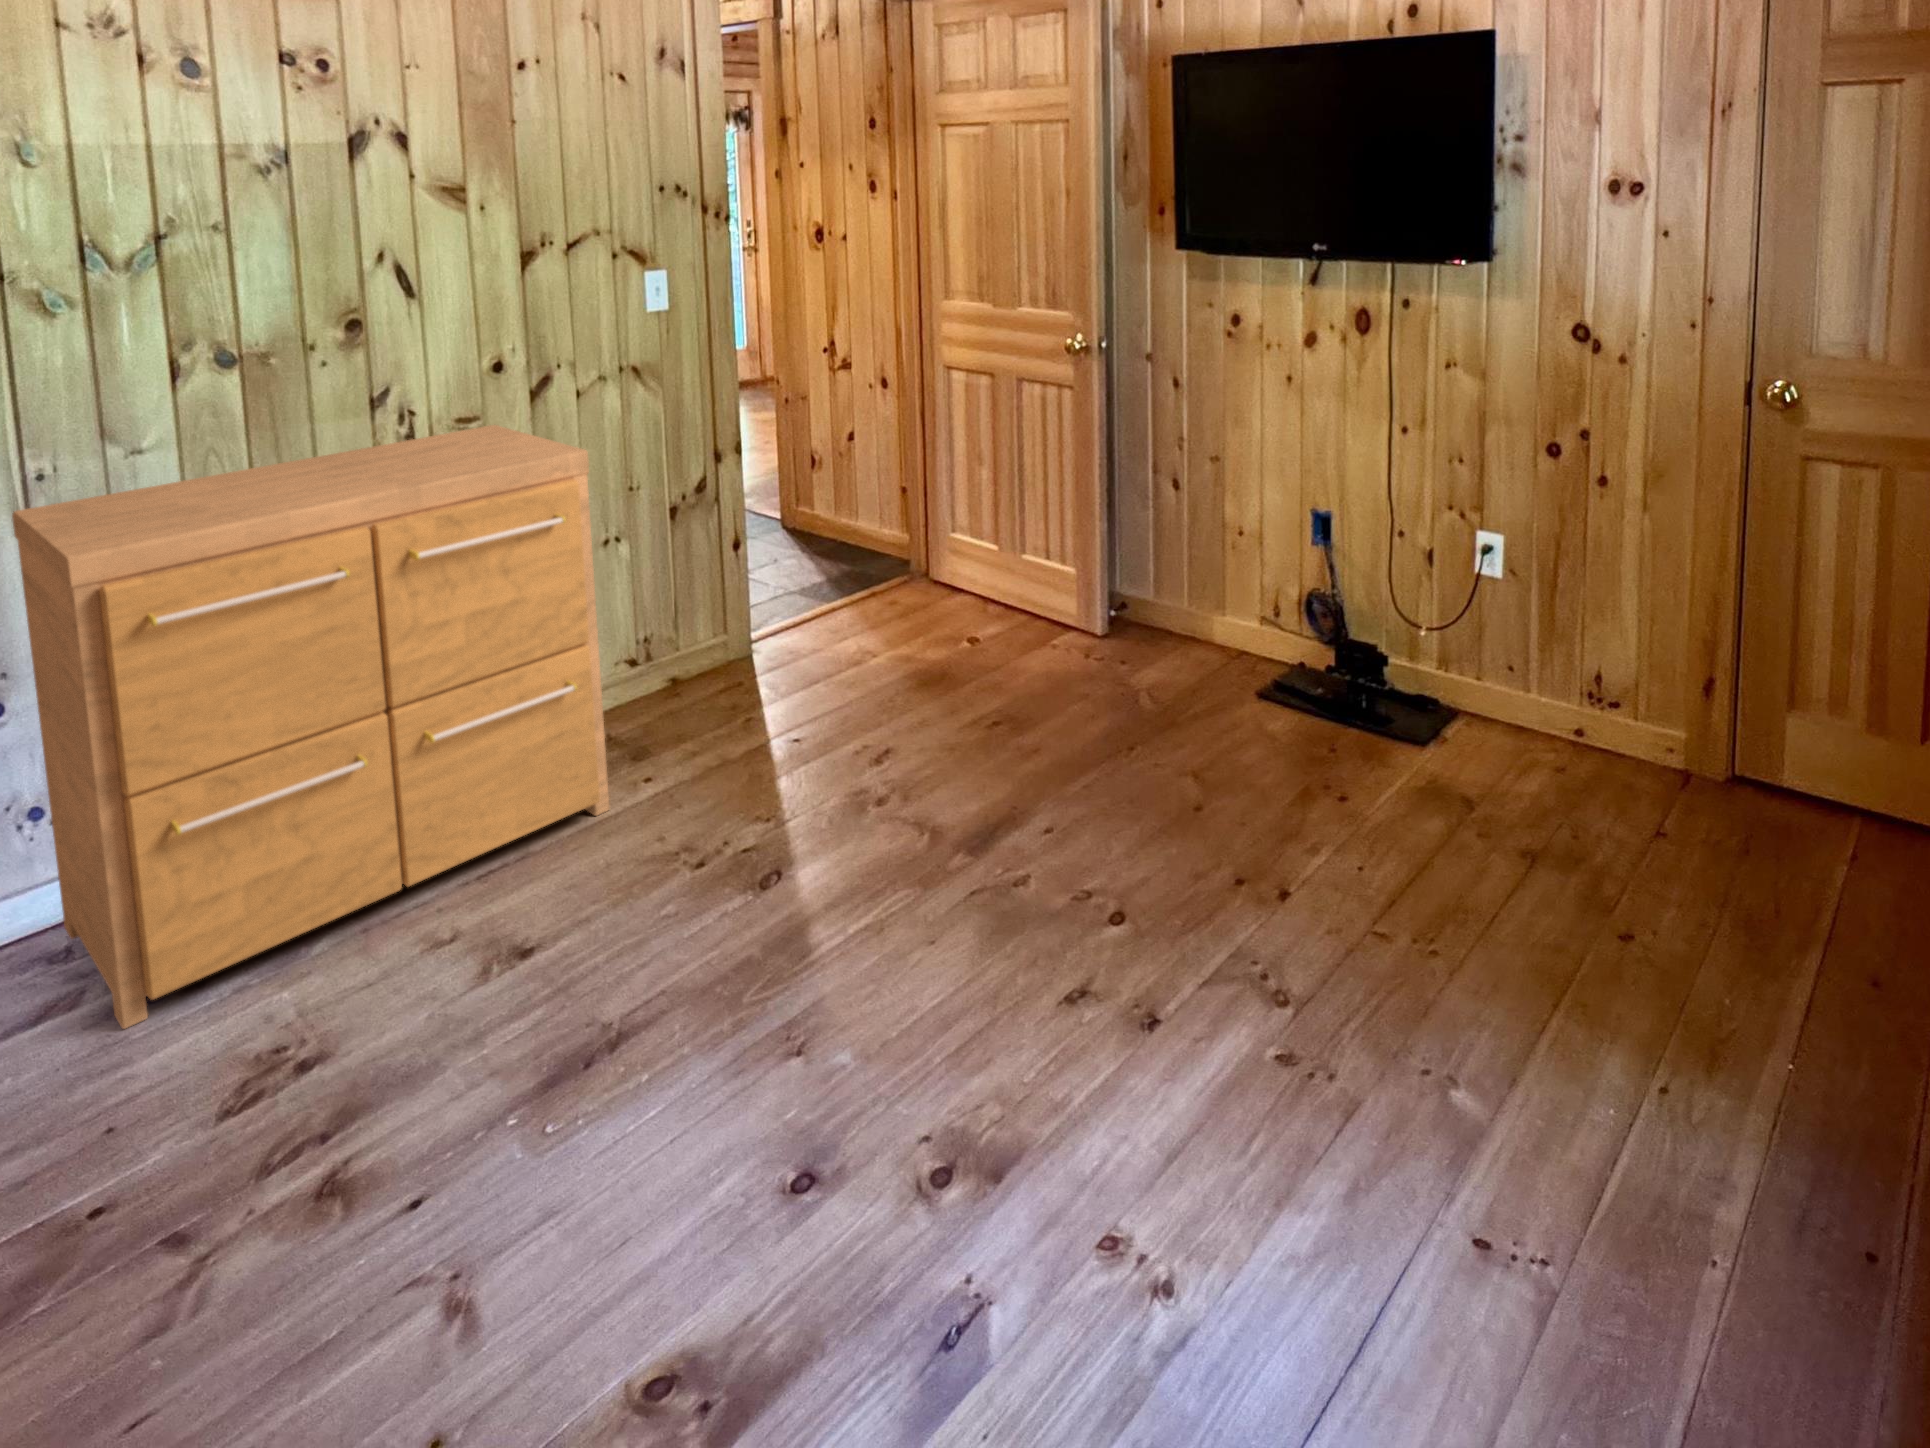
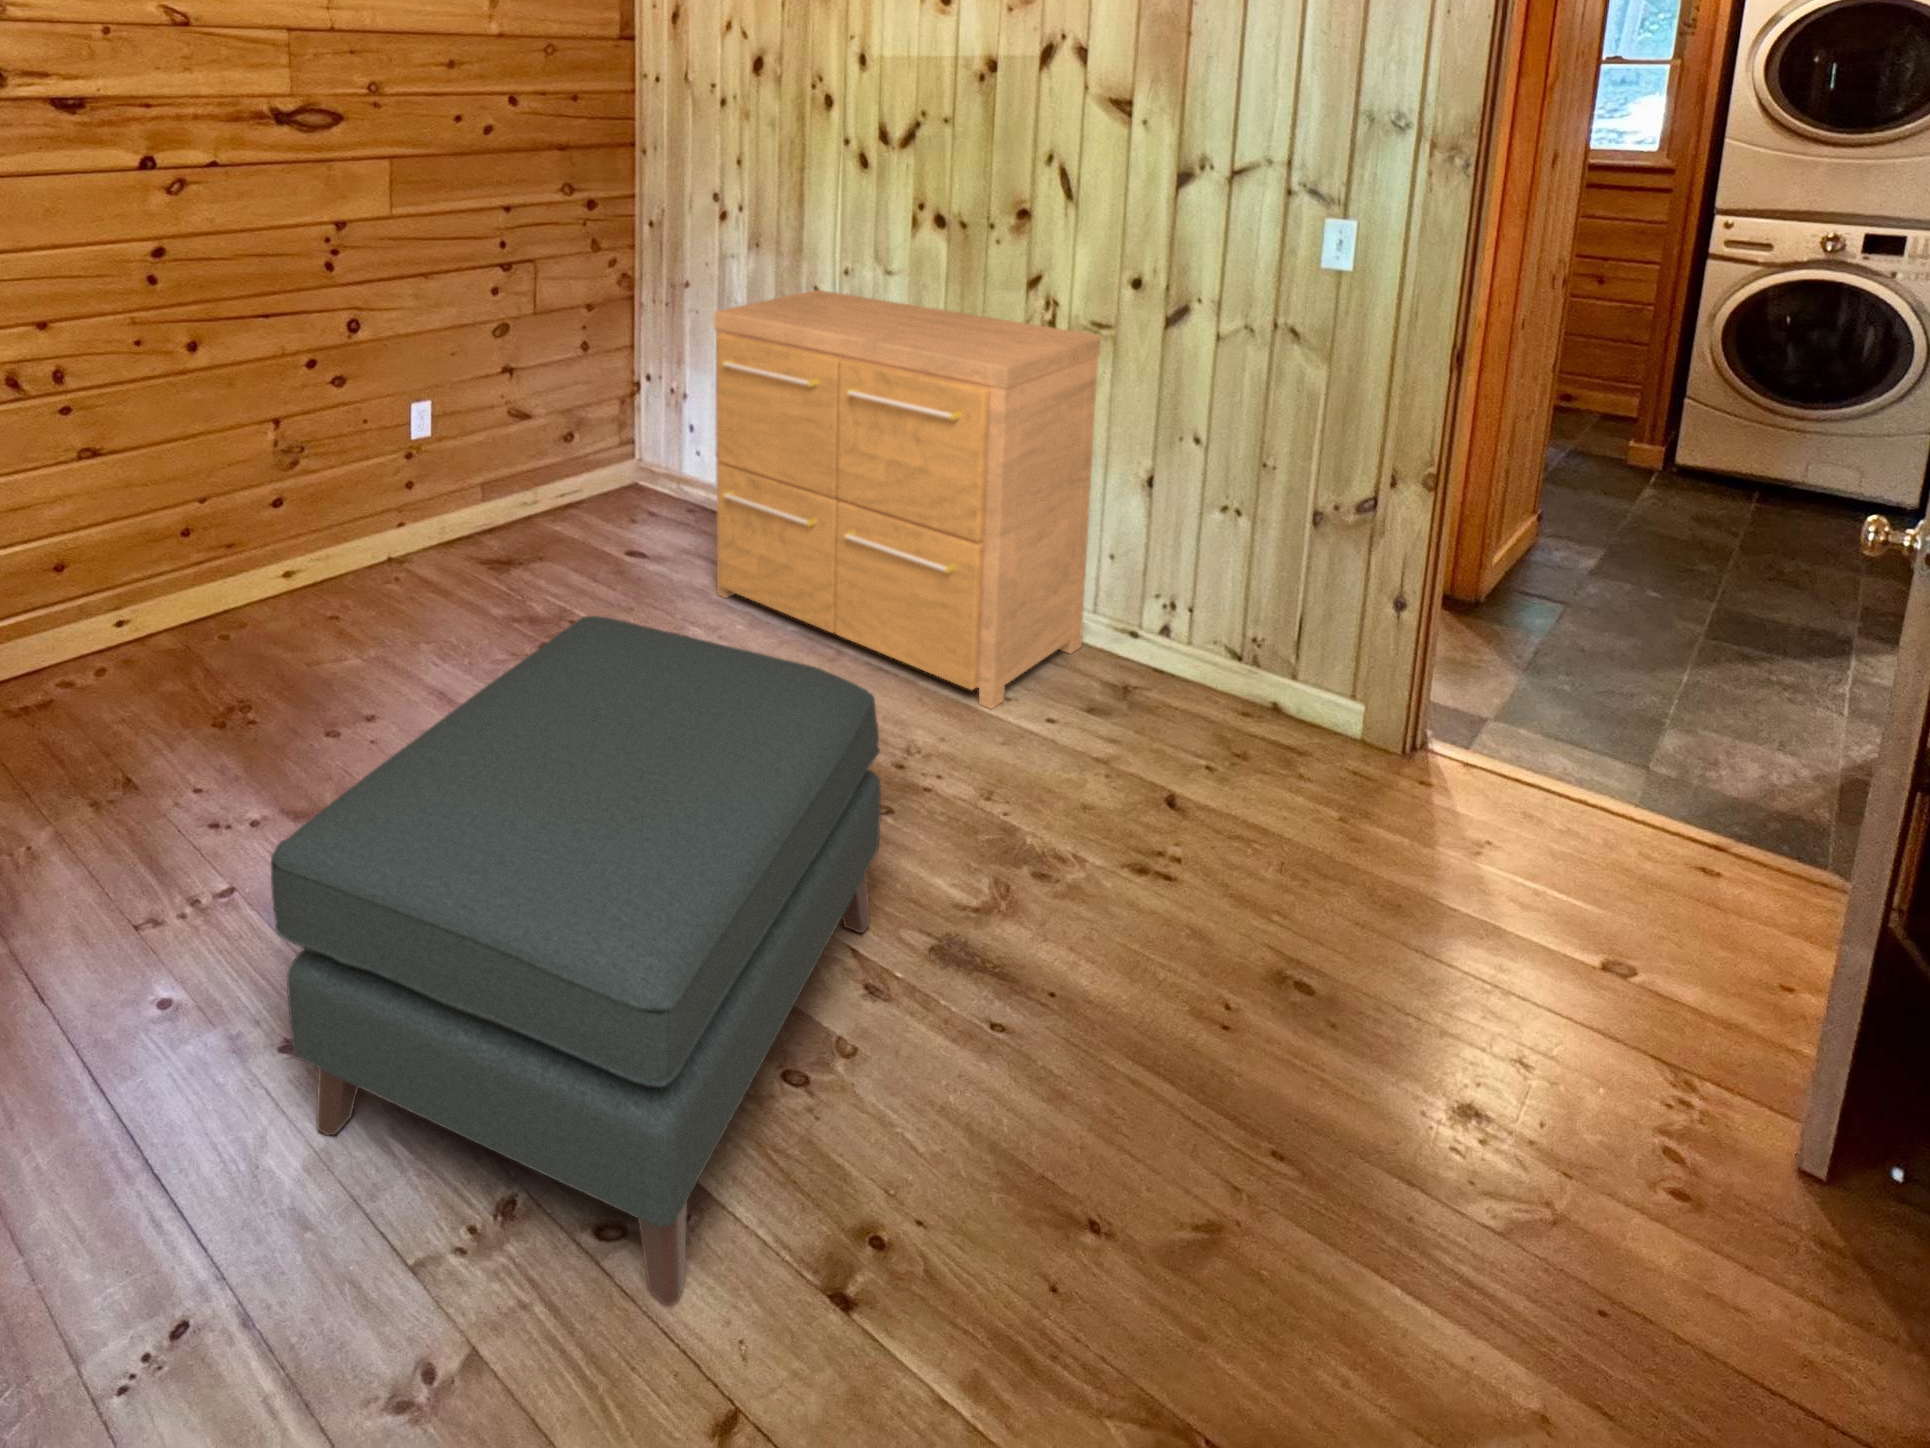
ottoman: none [720,675,1327,1245] -> present [271,616,881,1305]

